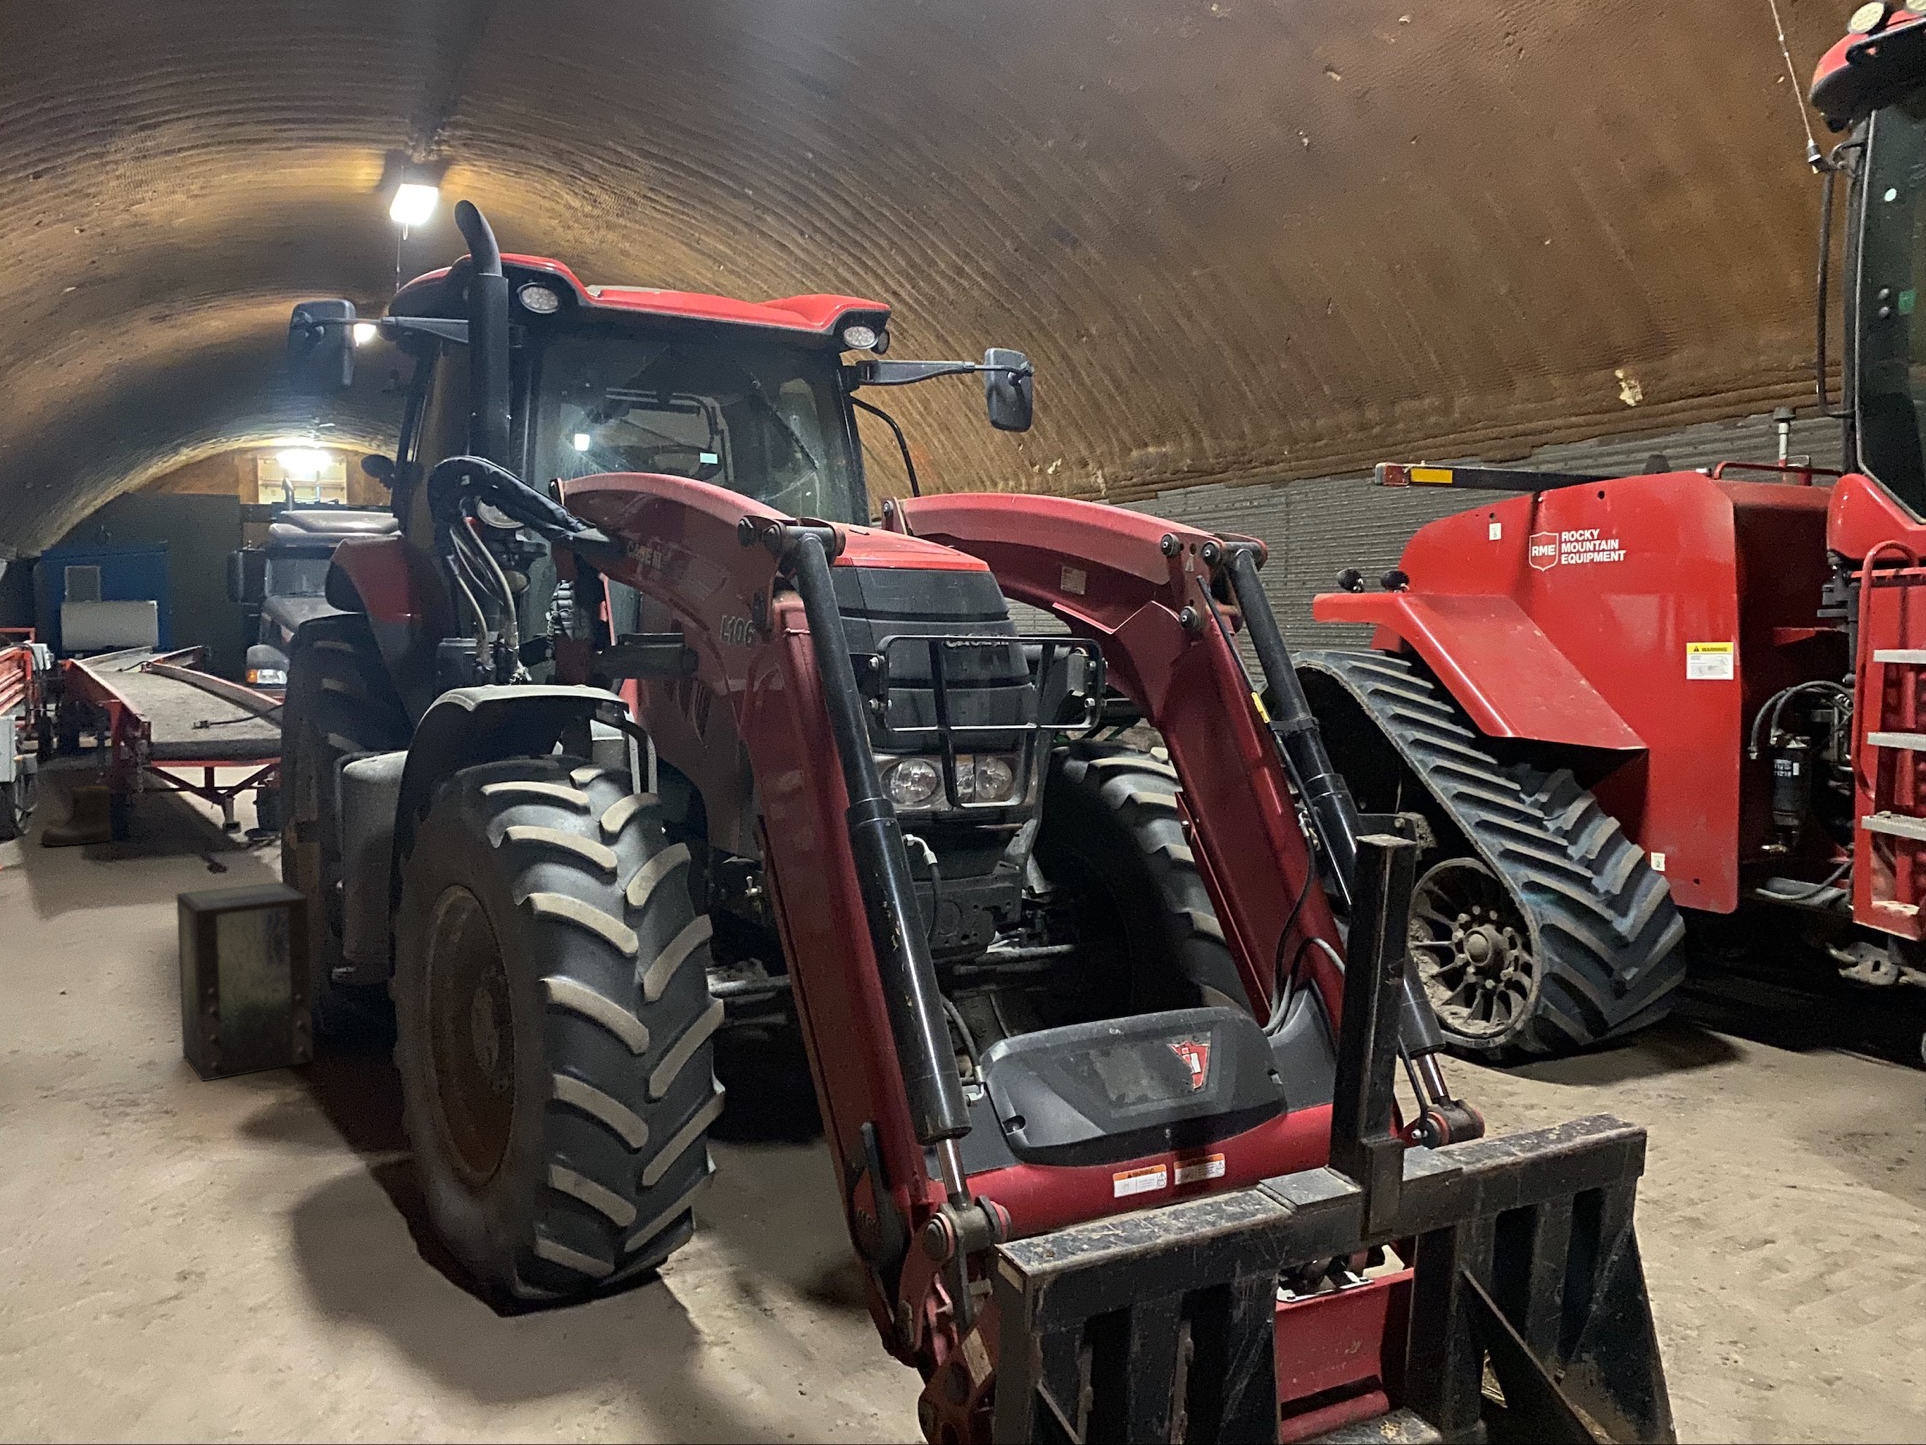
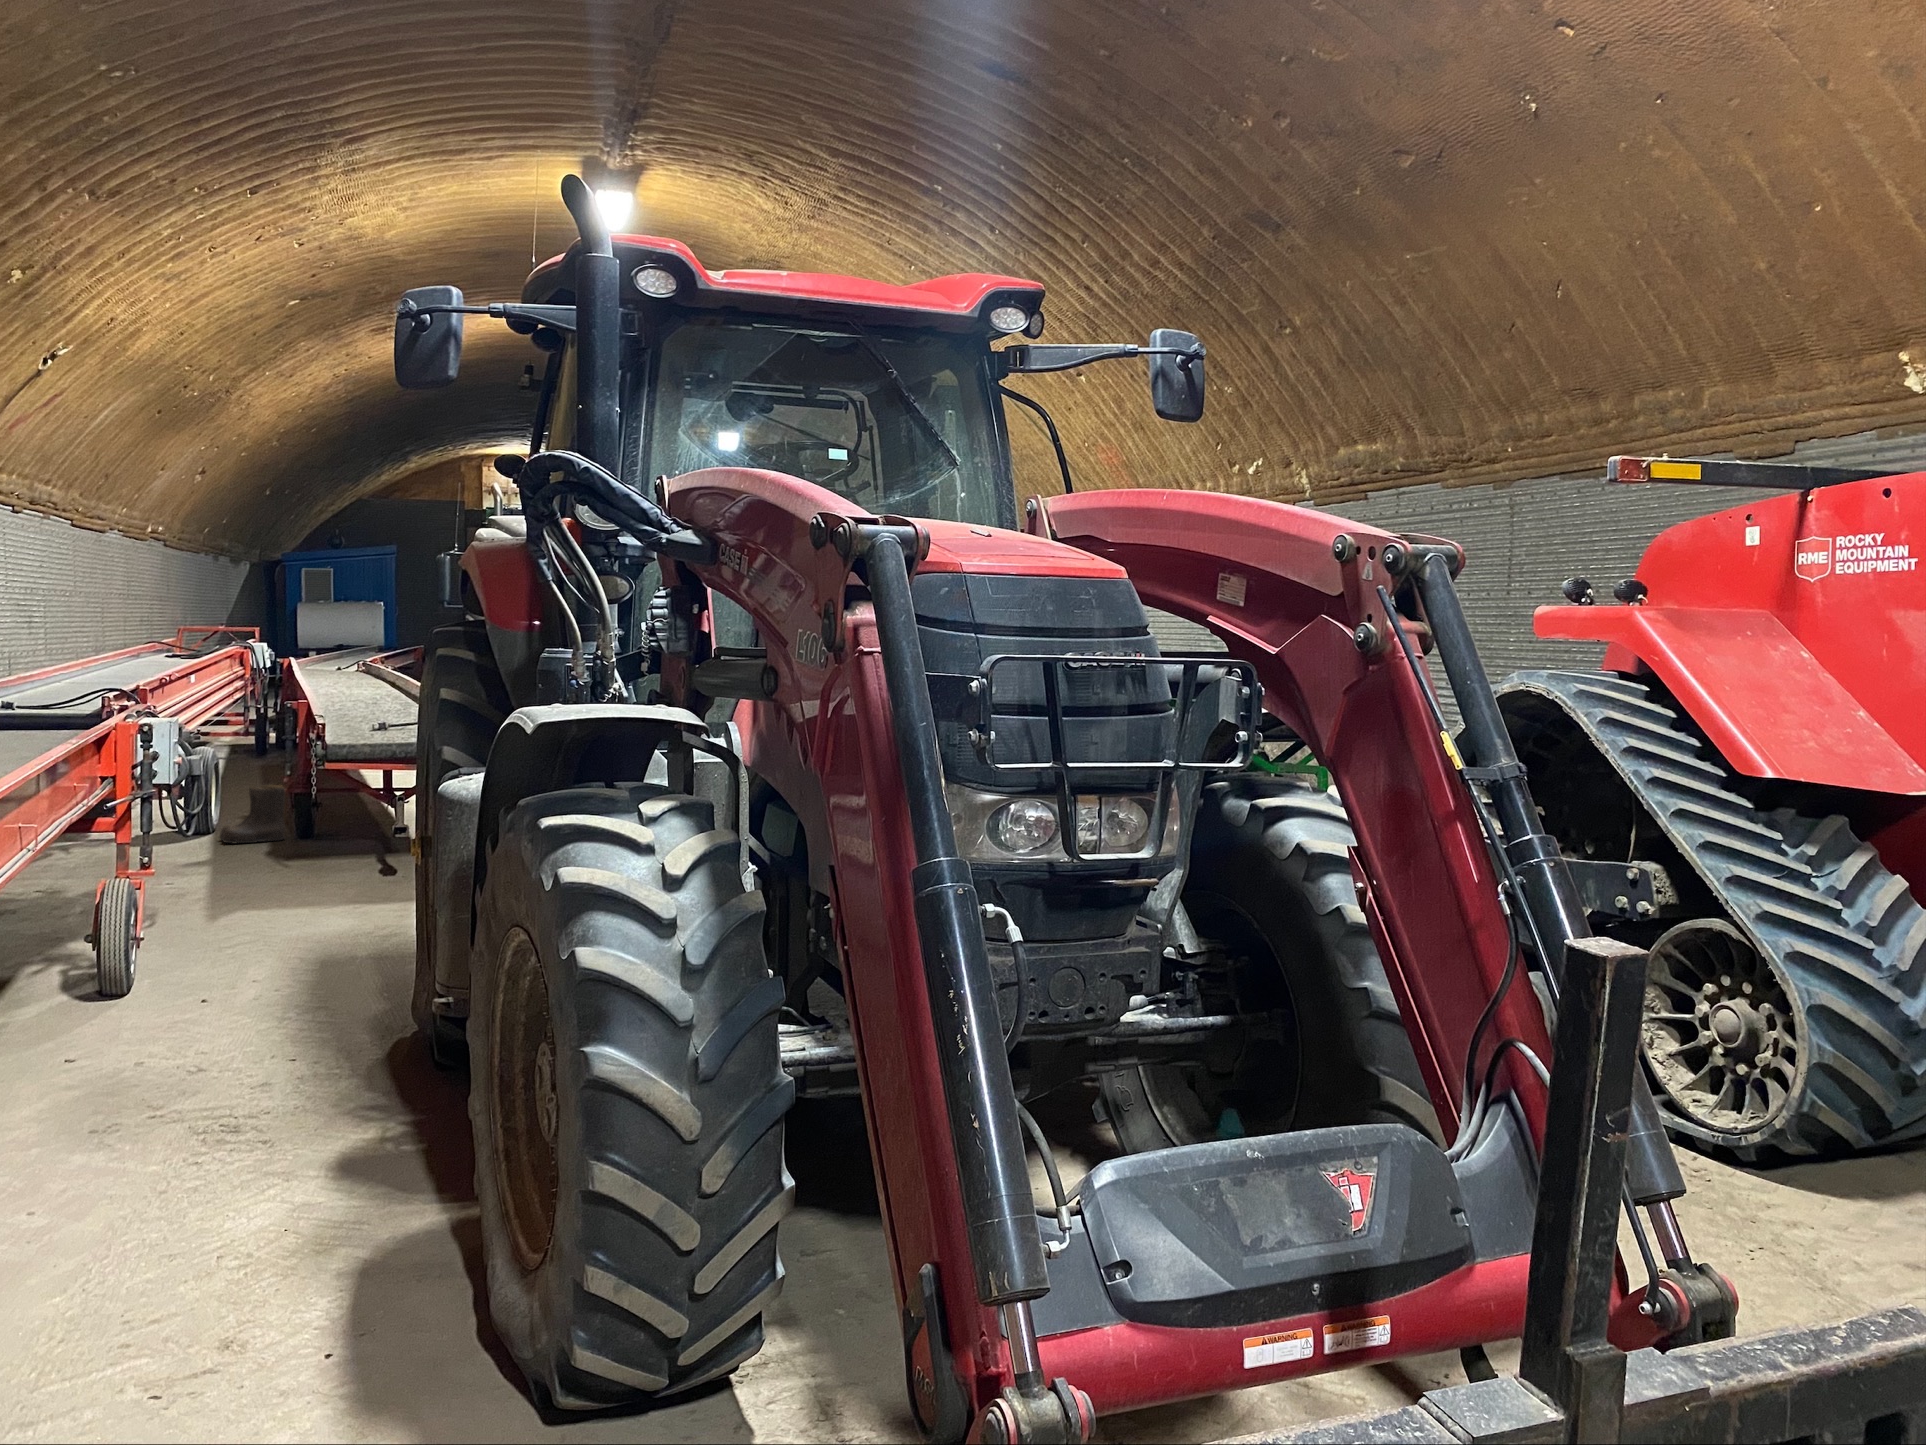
storage box: present [177,882,313,1081] -> none [287,901,418,1110]

